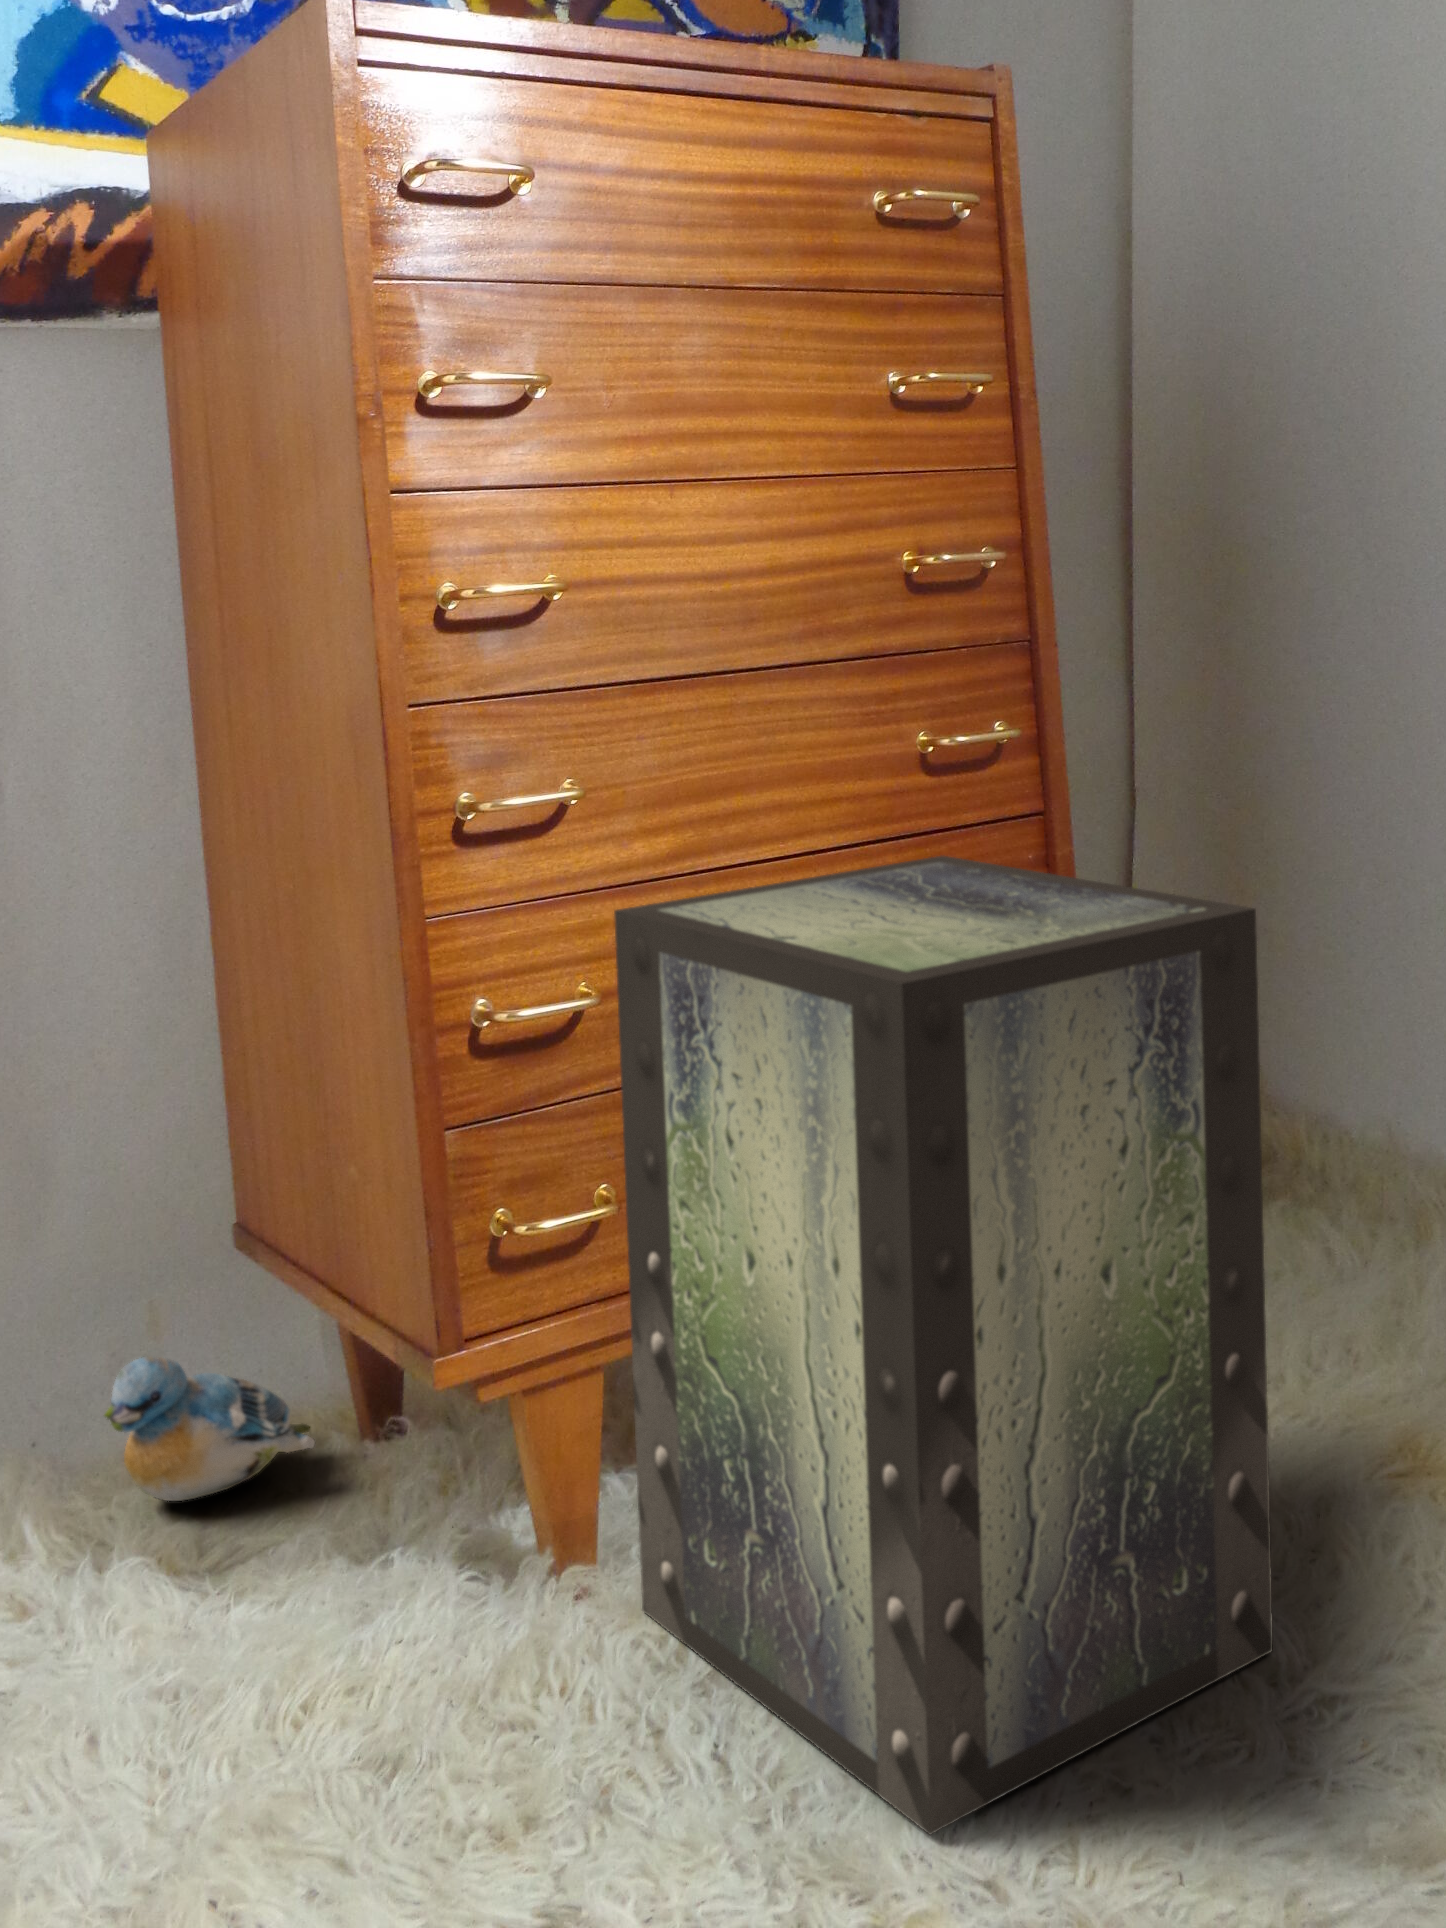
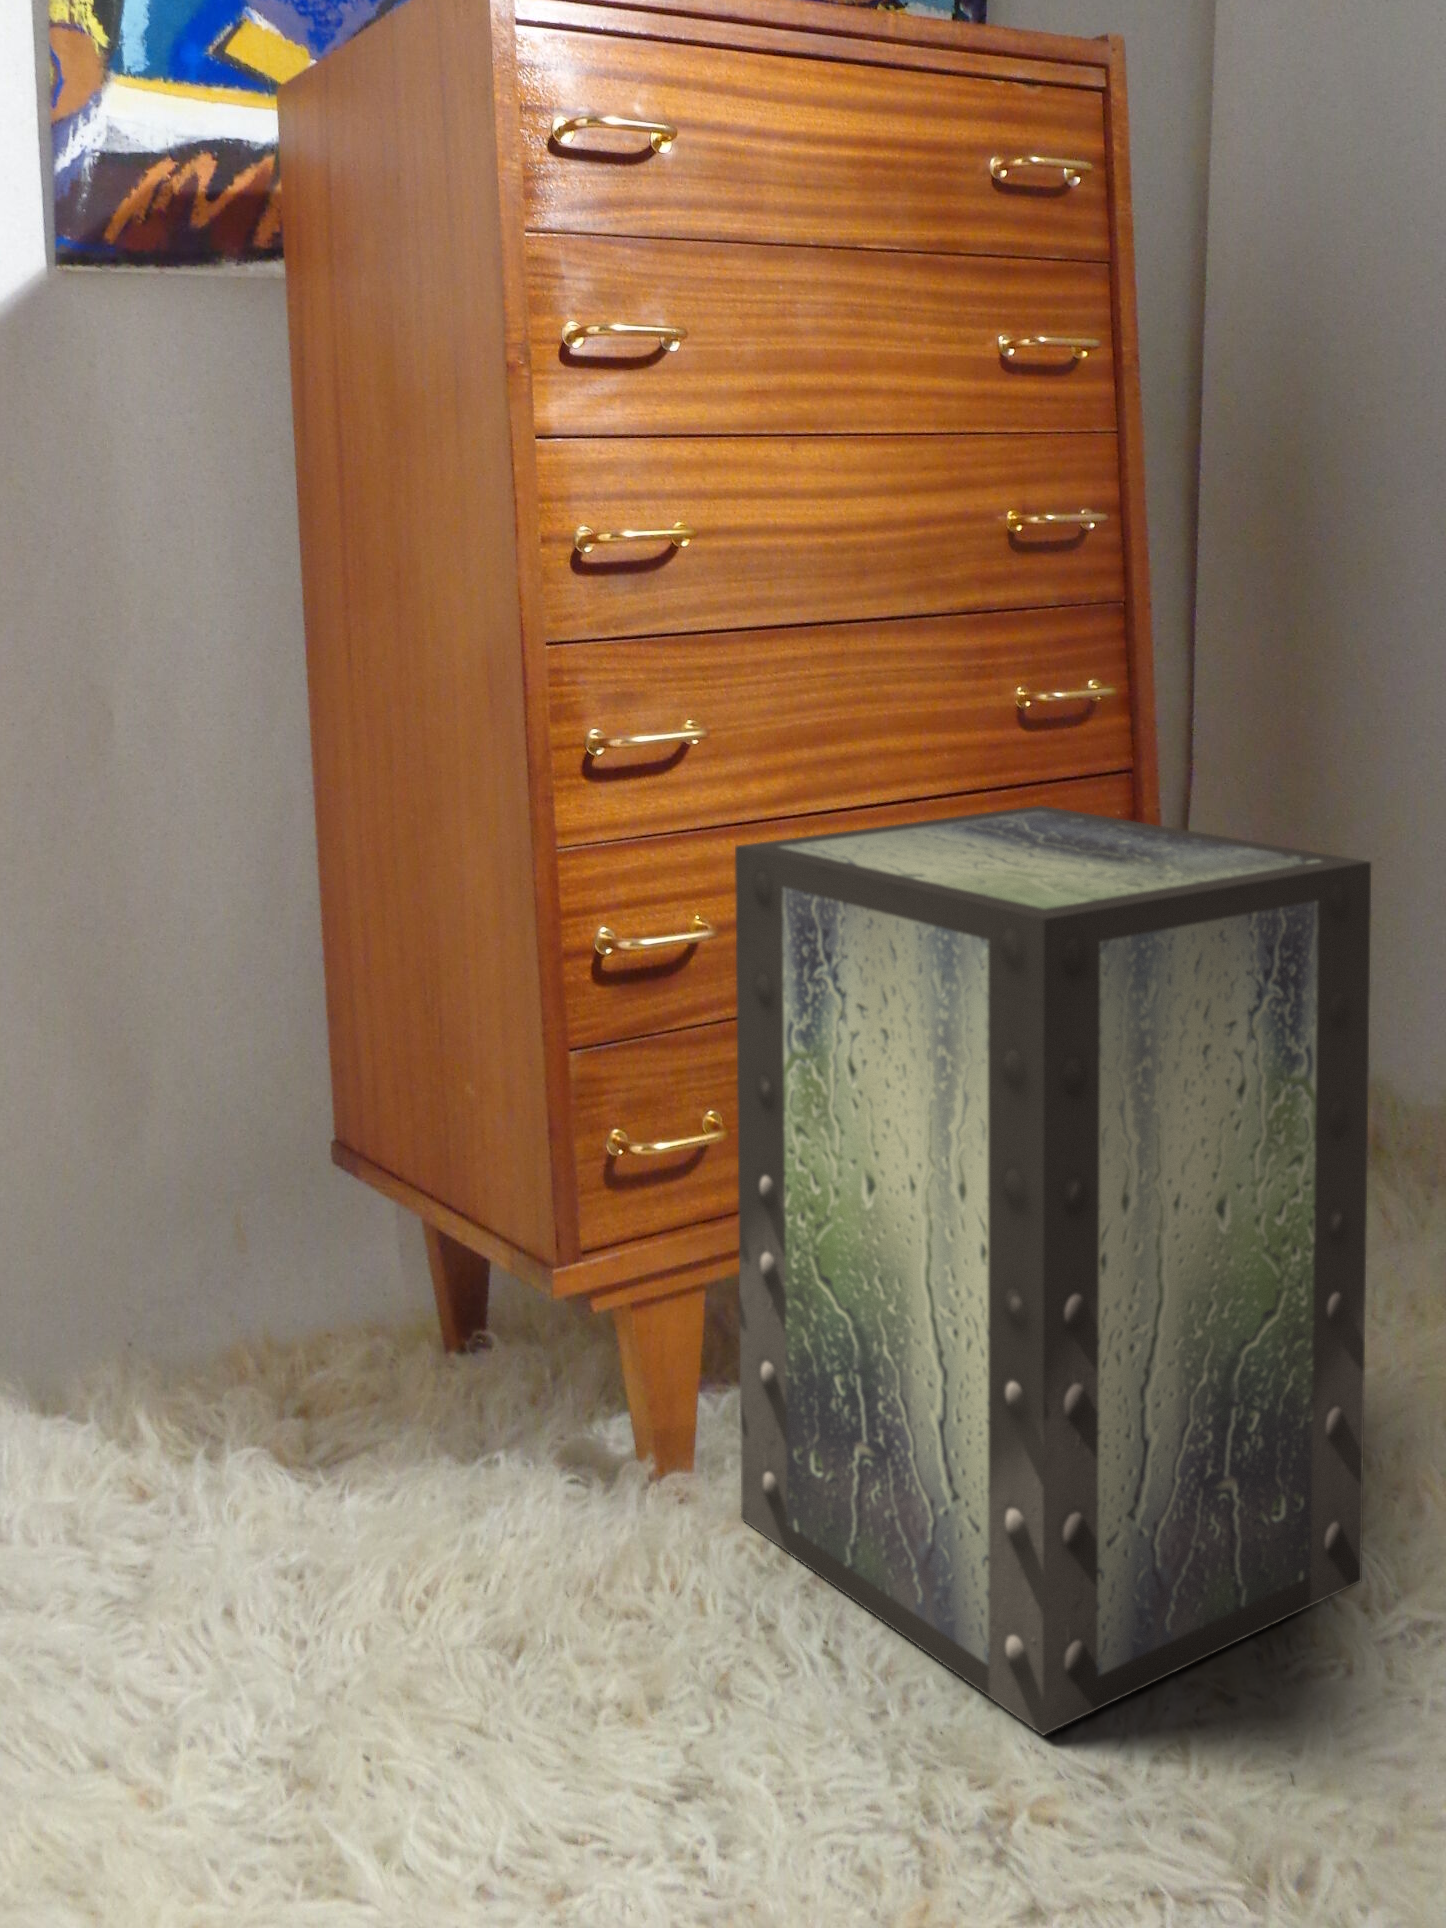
plush toy: present [104,1356,315,1501] -> none [218,1261,414,1400]

